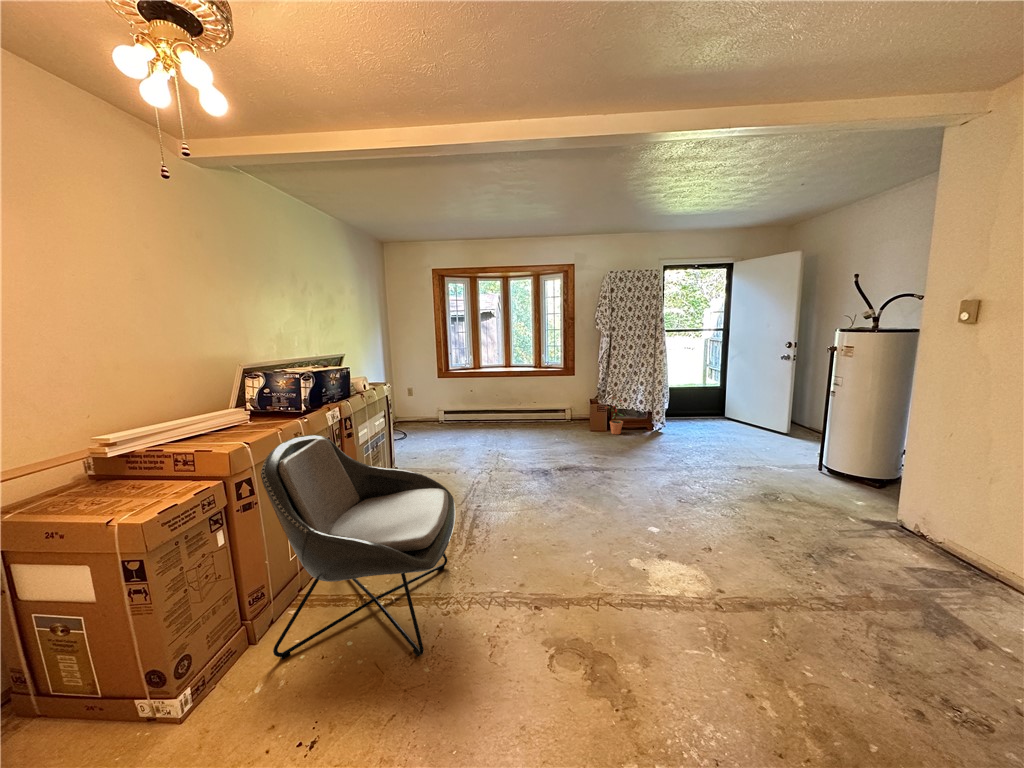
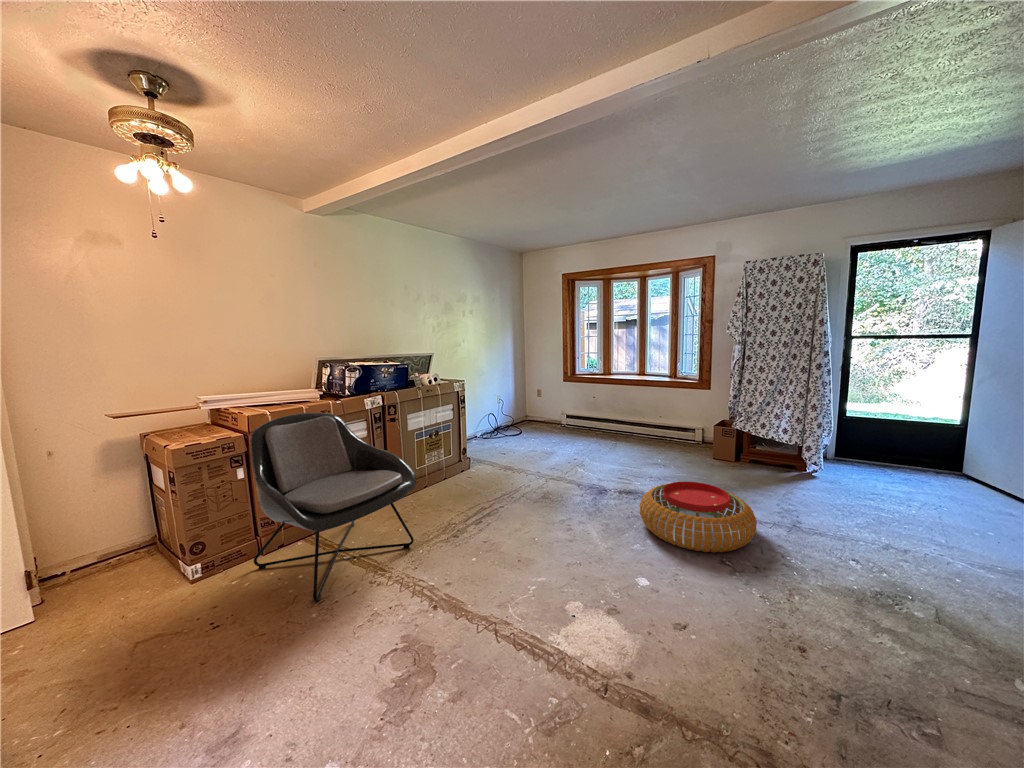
potted plant: present [605,396,623,434] -> none [729,418,754,467]
pouf: none [599,448,687,499] -> present [640,482,757,553]

